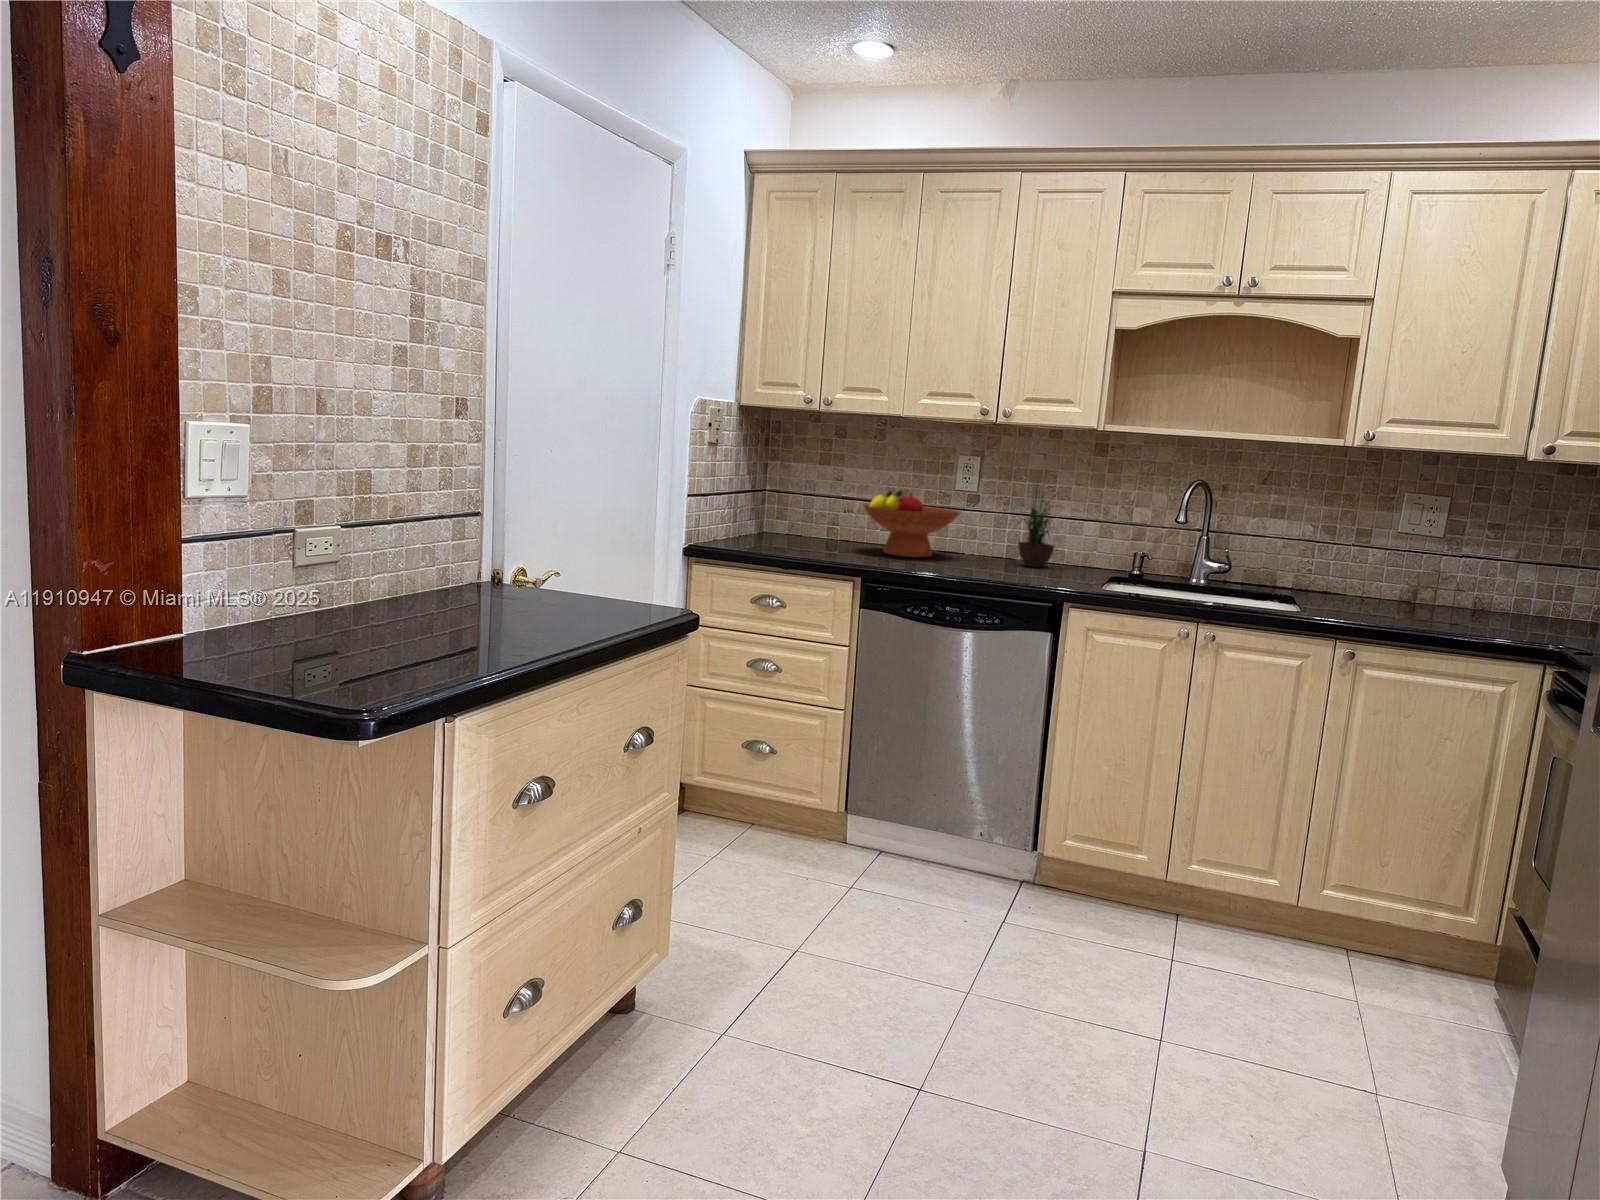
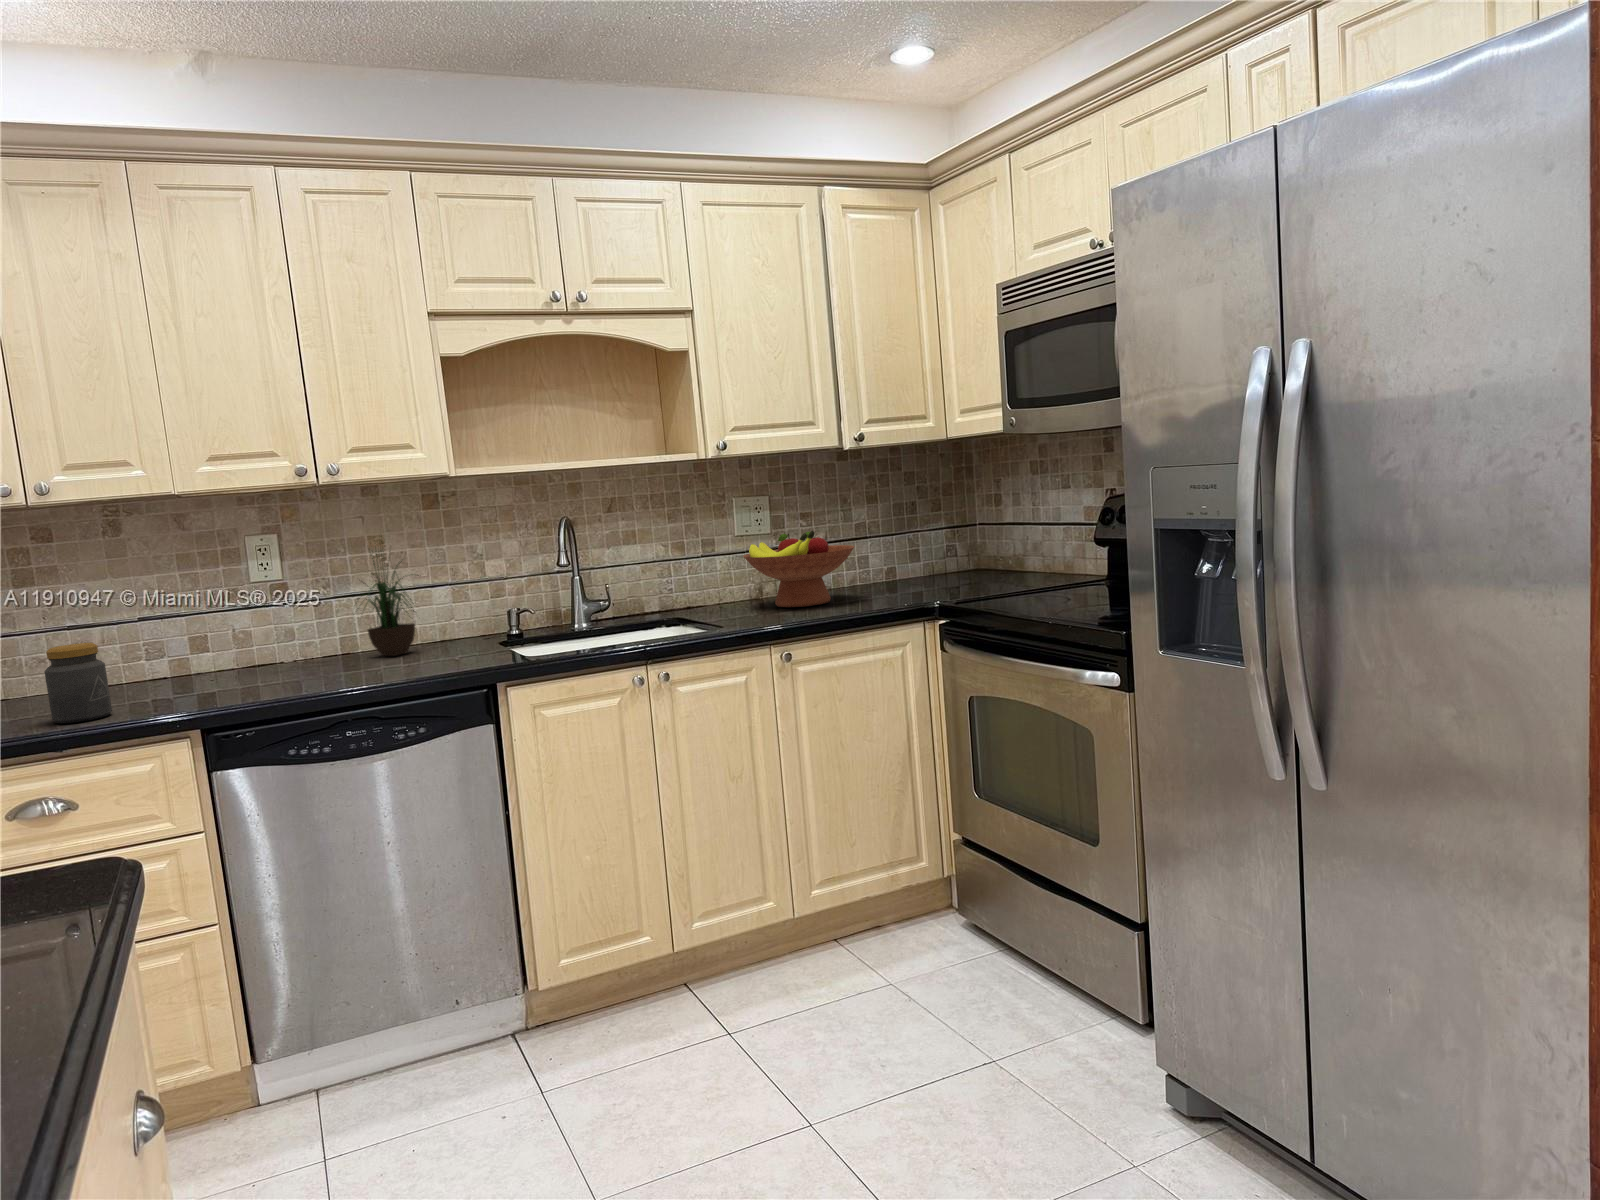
fruit bowl: present [863,490,960,558] -> present [743,531,854,607]
jar: none [792,505,828,556] -> present [44,643,112,723]

